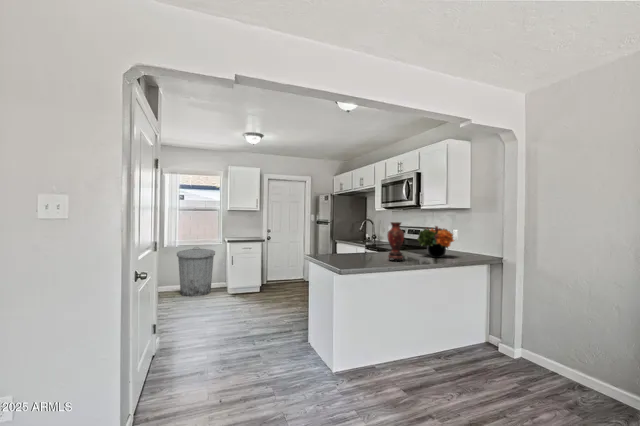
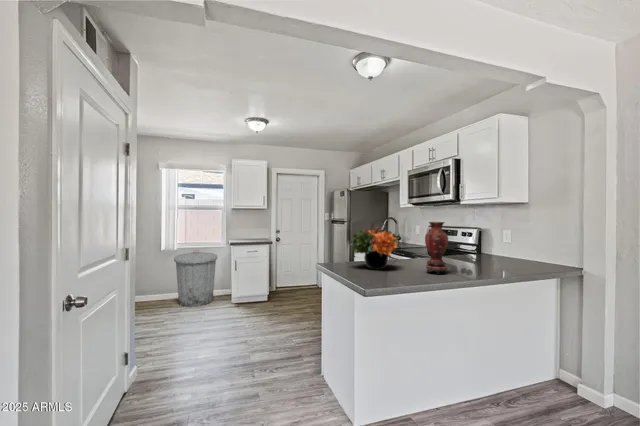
flower arrangement: present [417,226,454,258] -> present [351,227,399,269]

